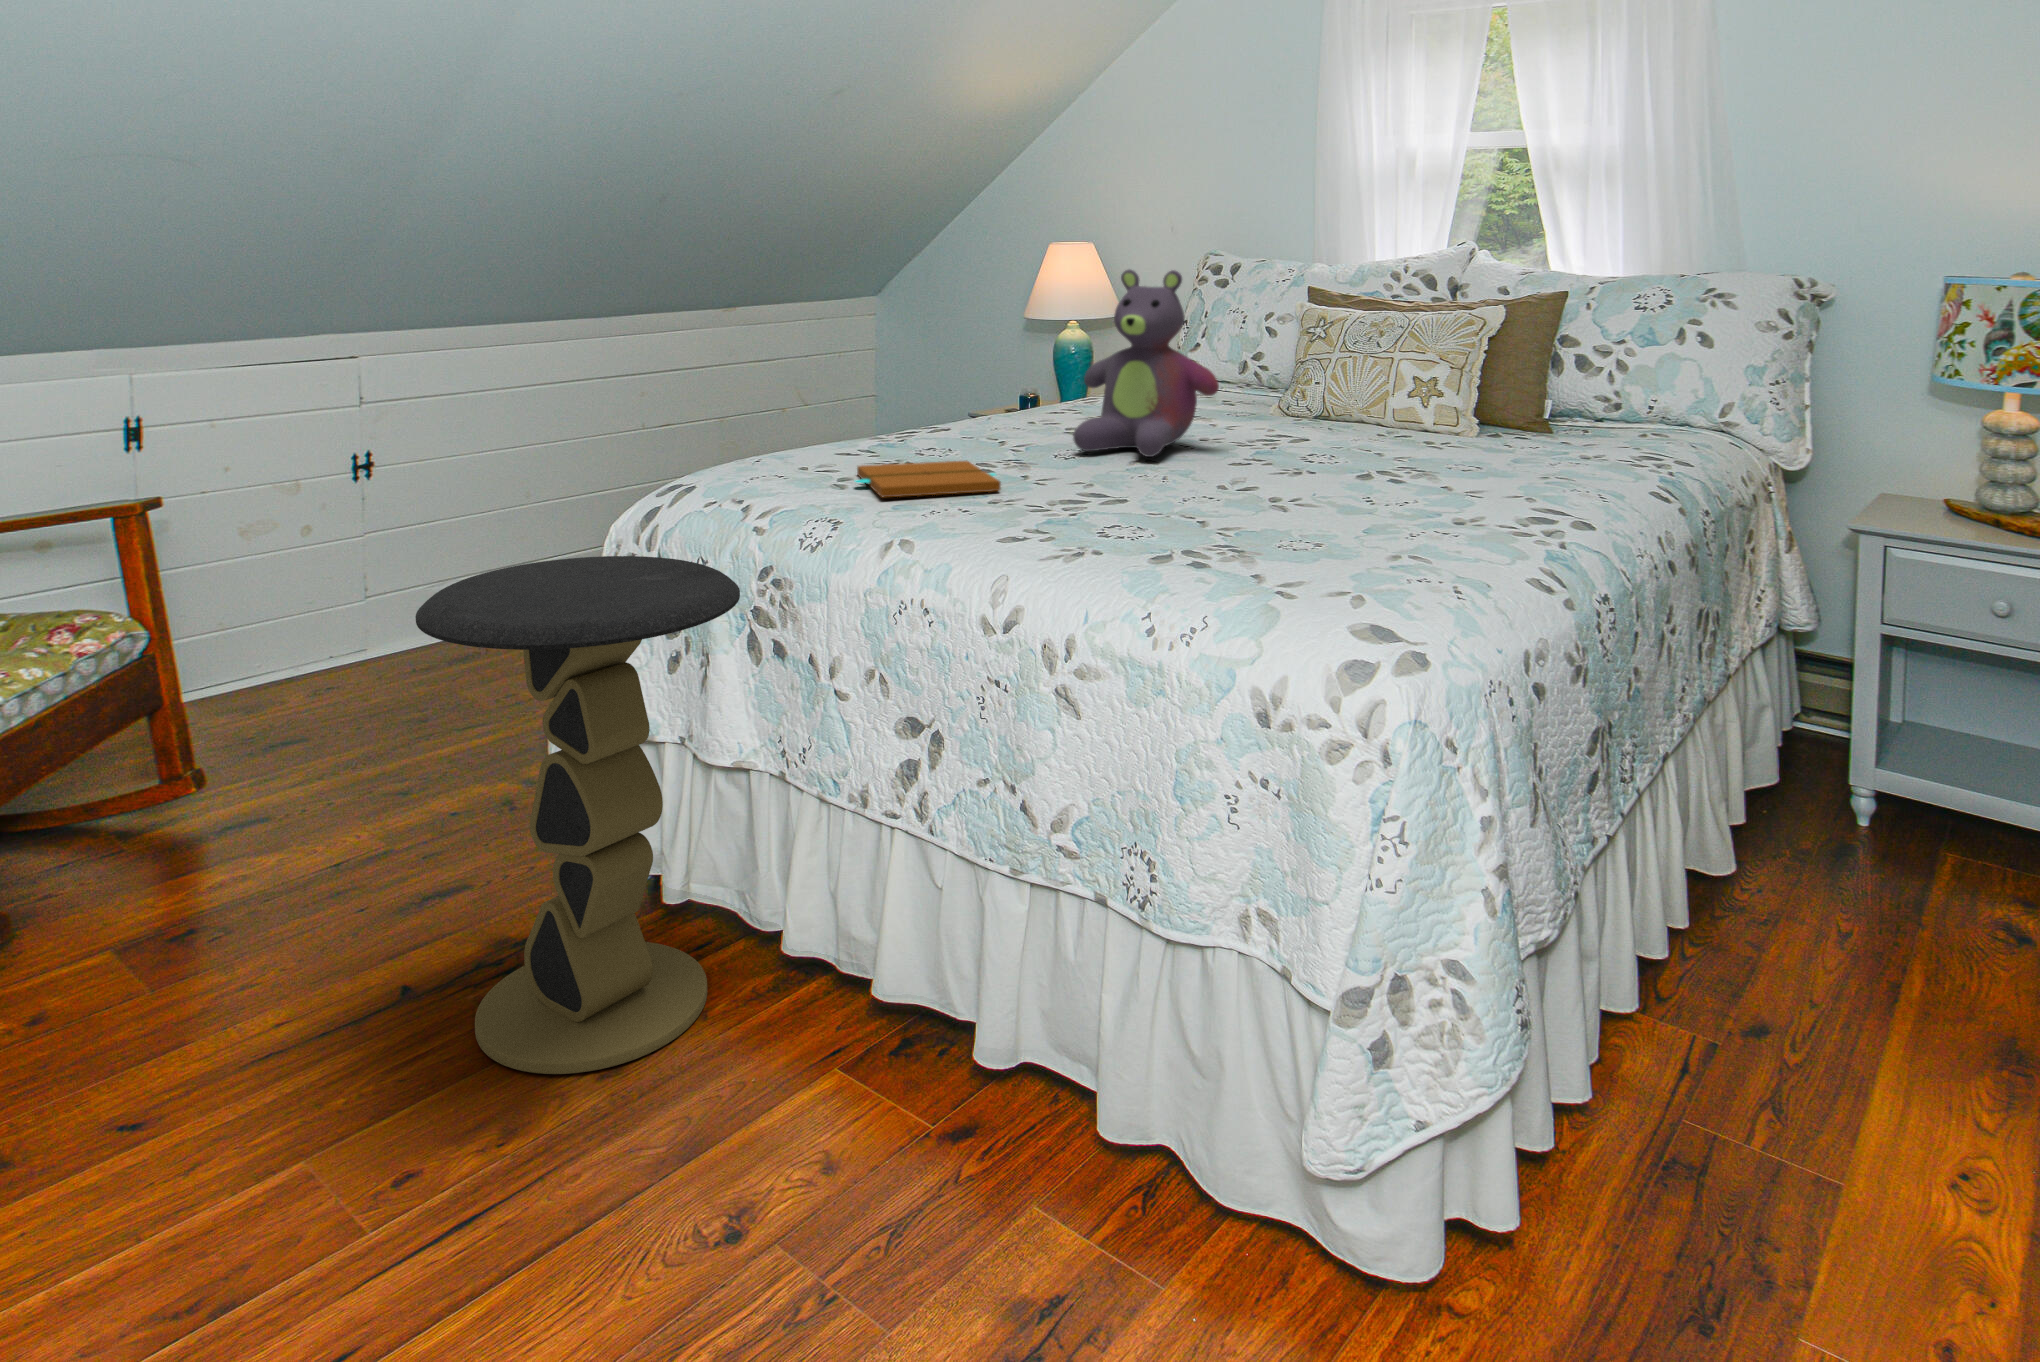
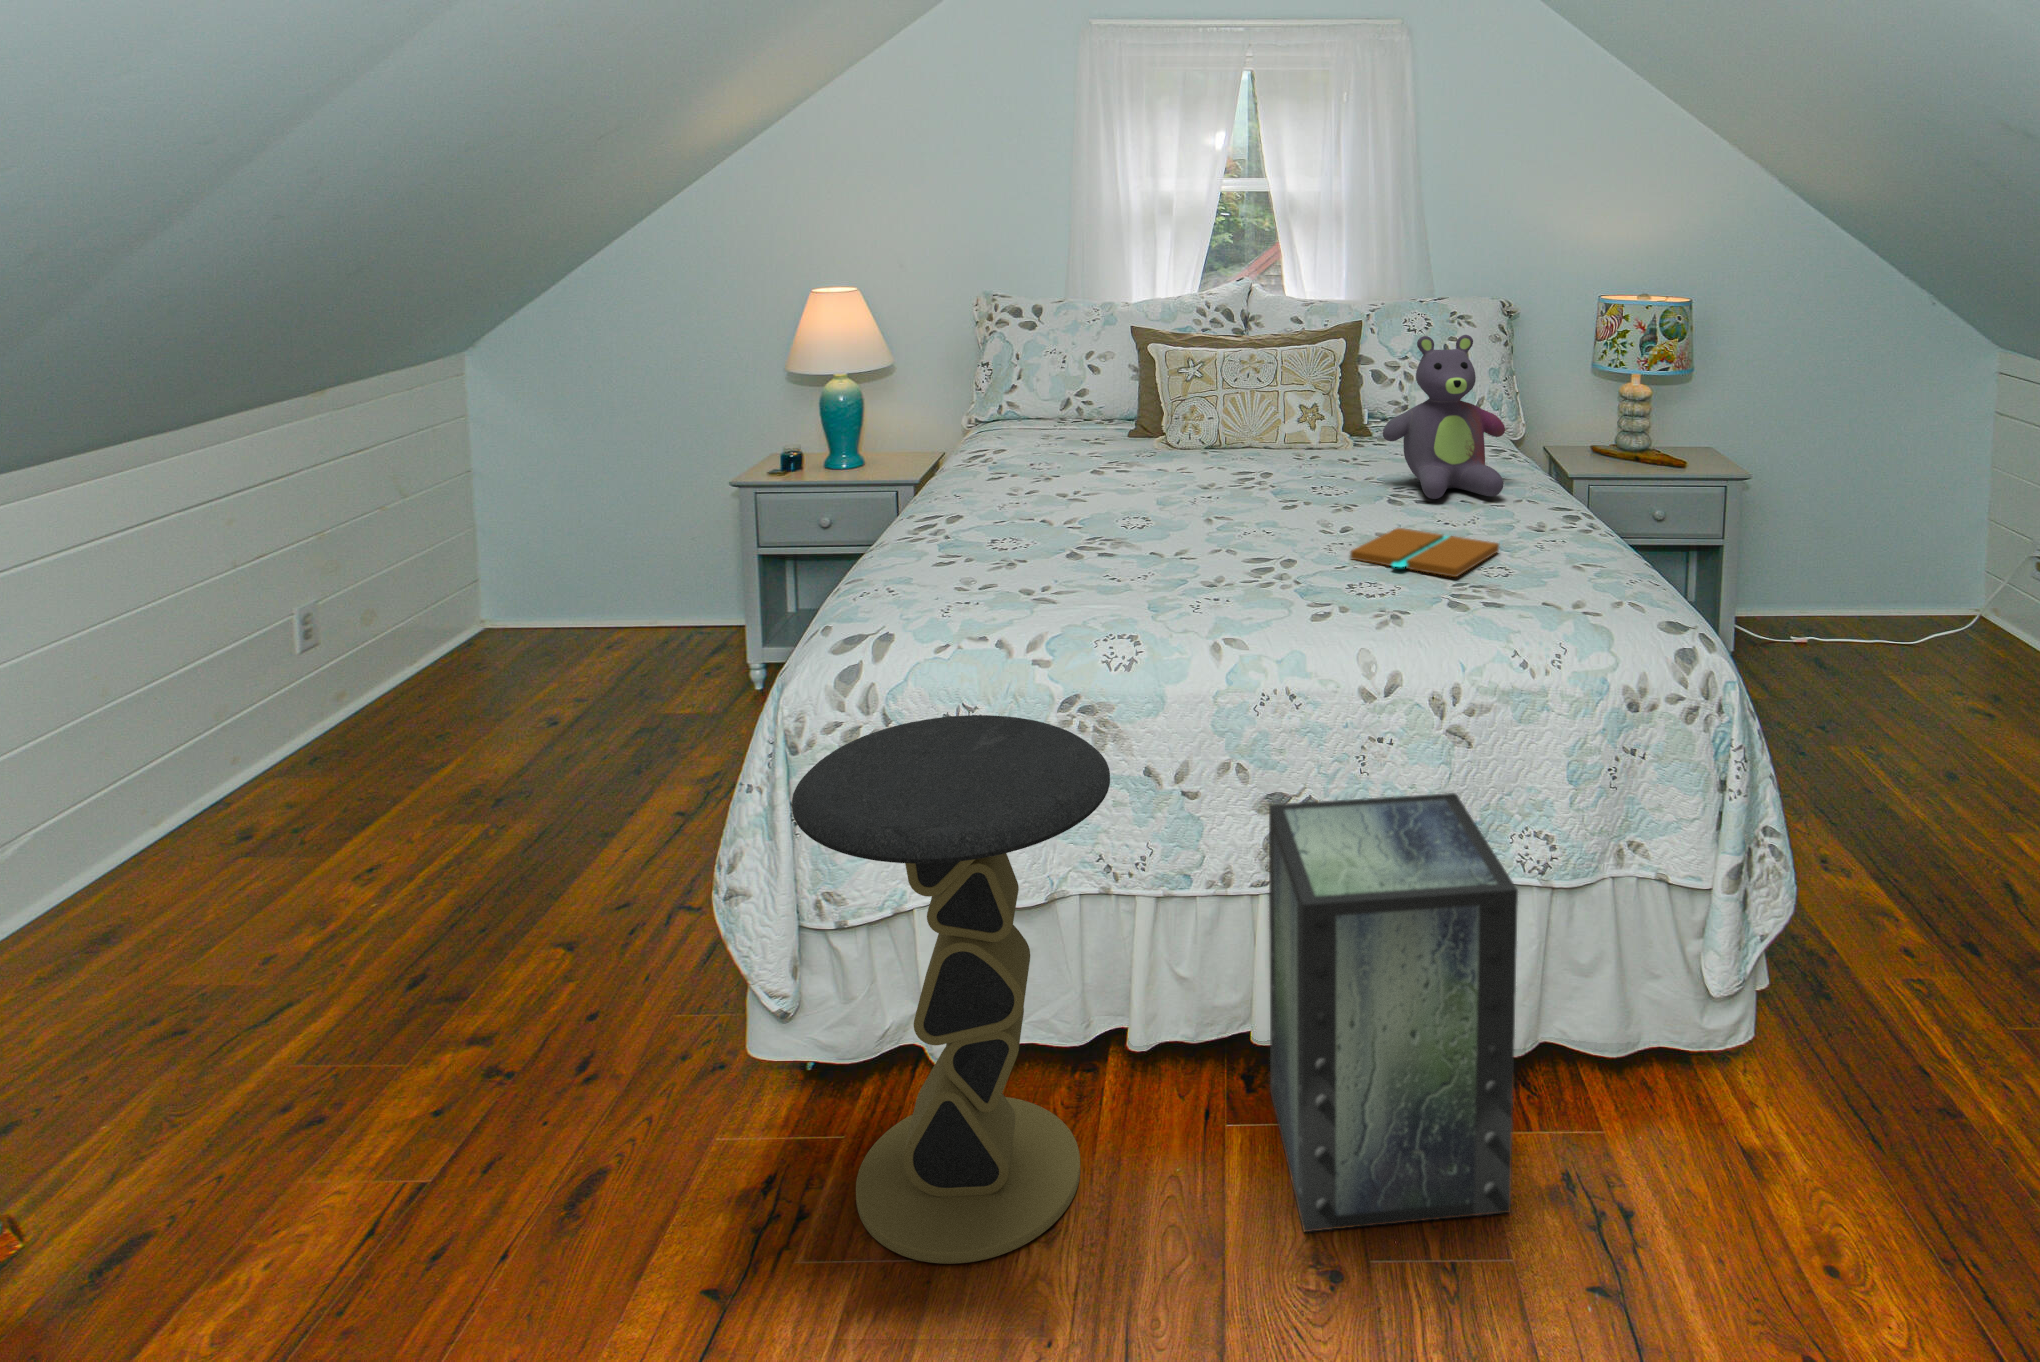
stuffed bear: present [1073,270,1219,457] -> present [1383,335,1505,499]
book: present [856,461,1001,497] -> present [1350,528,1499,577]
storage box: none [747,719,1093,1285] -> present [1269,793,1518,1232]

